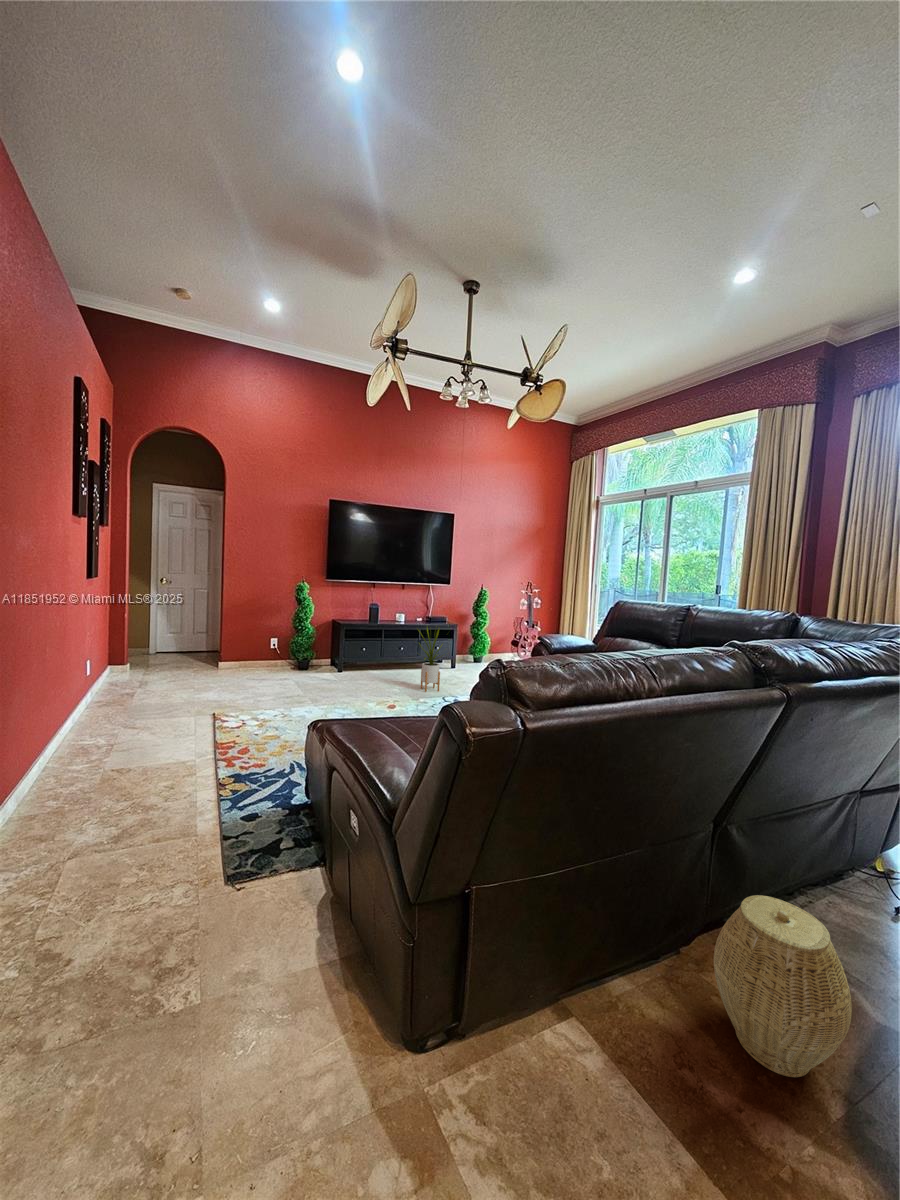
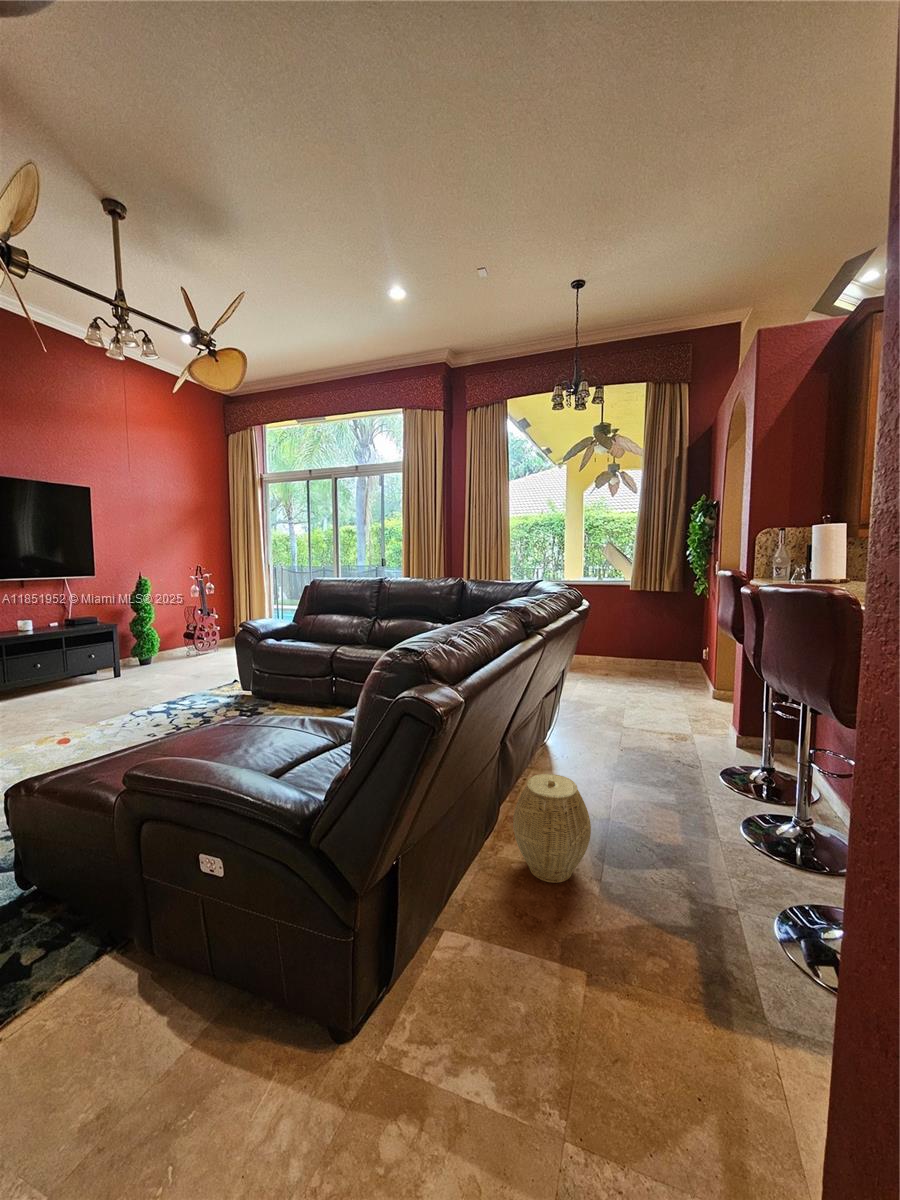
house plant: present [419,628,443,692] -> none [72,624,128,713]

